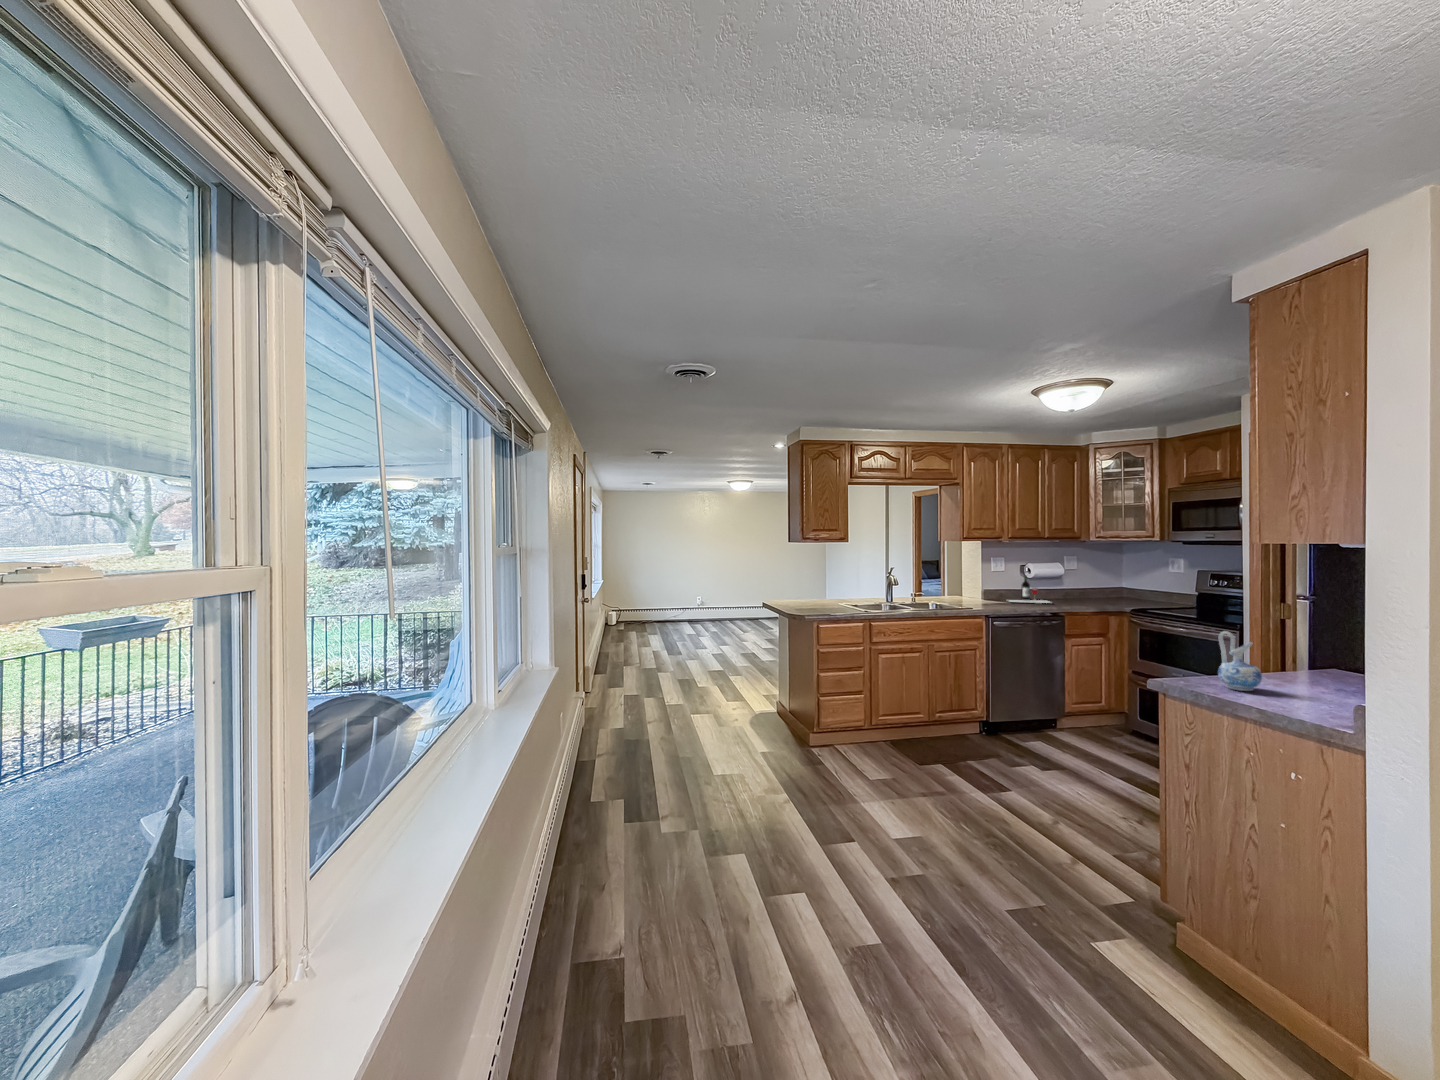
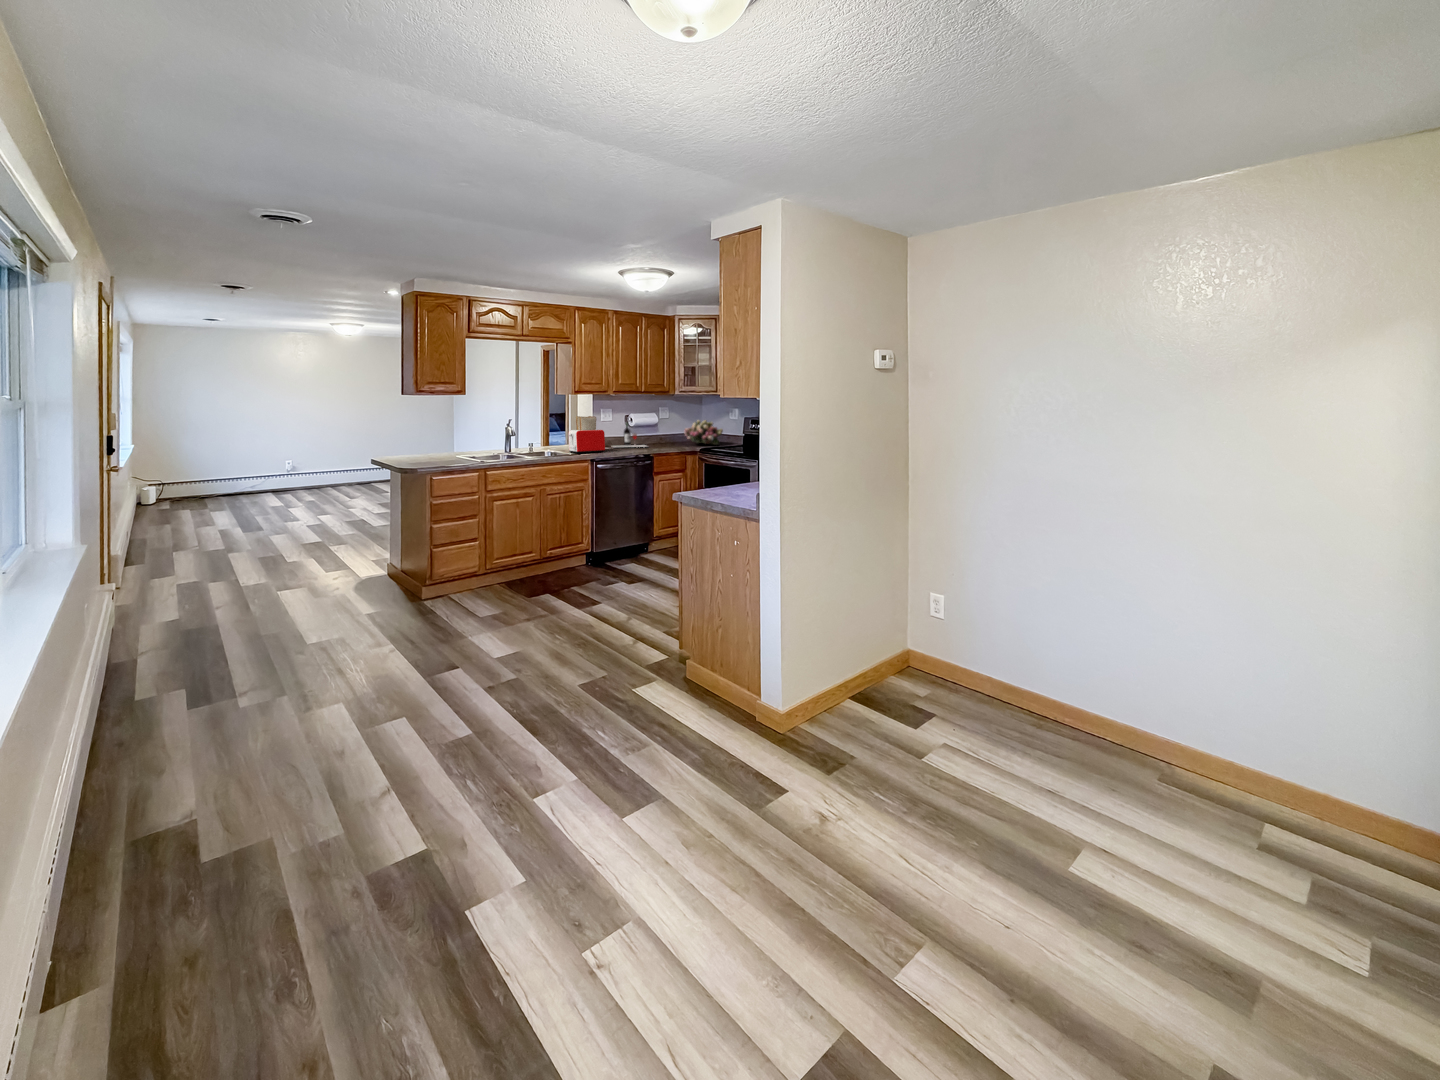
toaster: none [962,568,1003,607] -> present [568,416,605,453]
flower arrangement: none [1097,574,1152,604] -> present [684,420,723,445]
ceramic pitcher: present [1218,631,1262,691] -> none [715,454,739,496]

